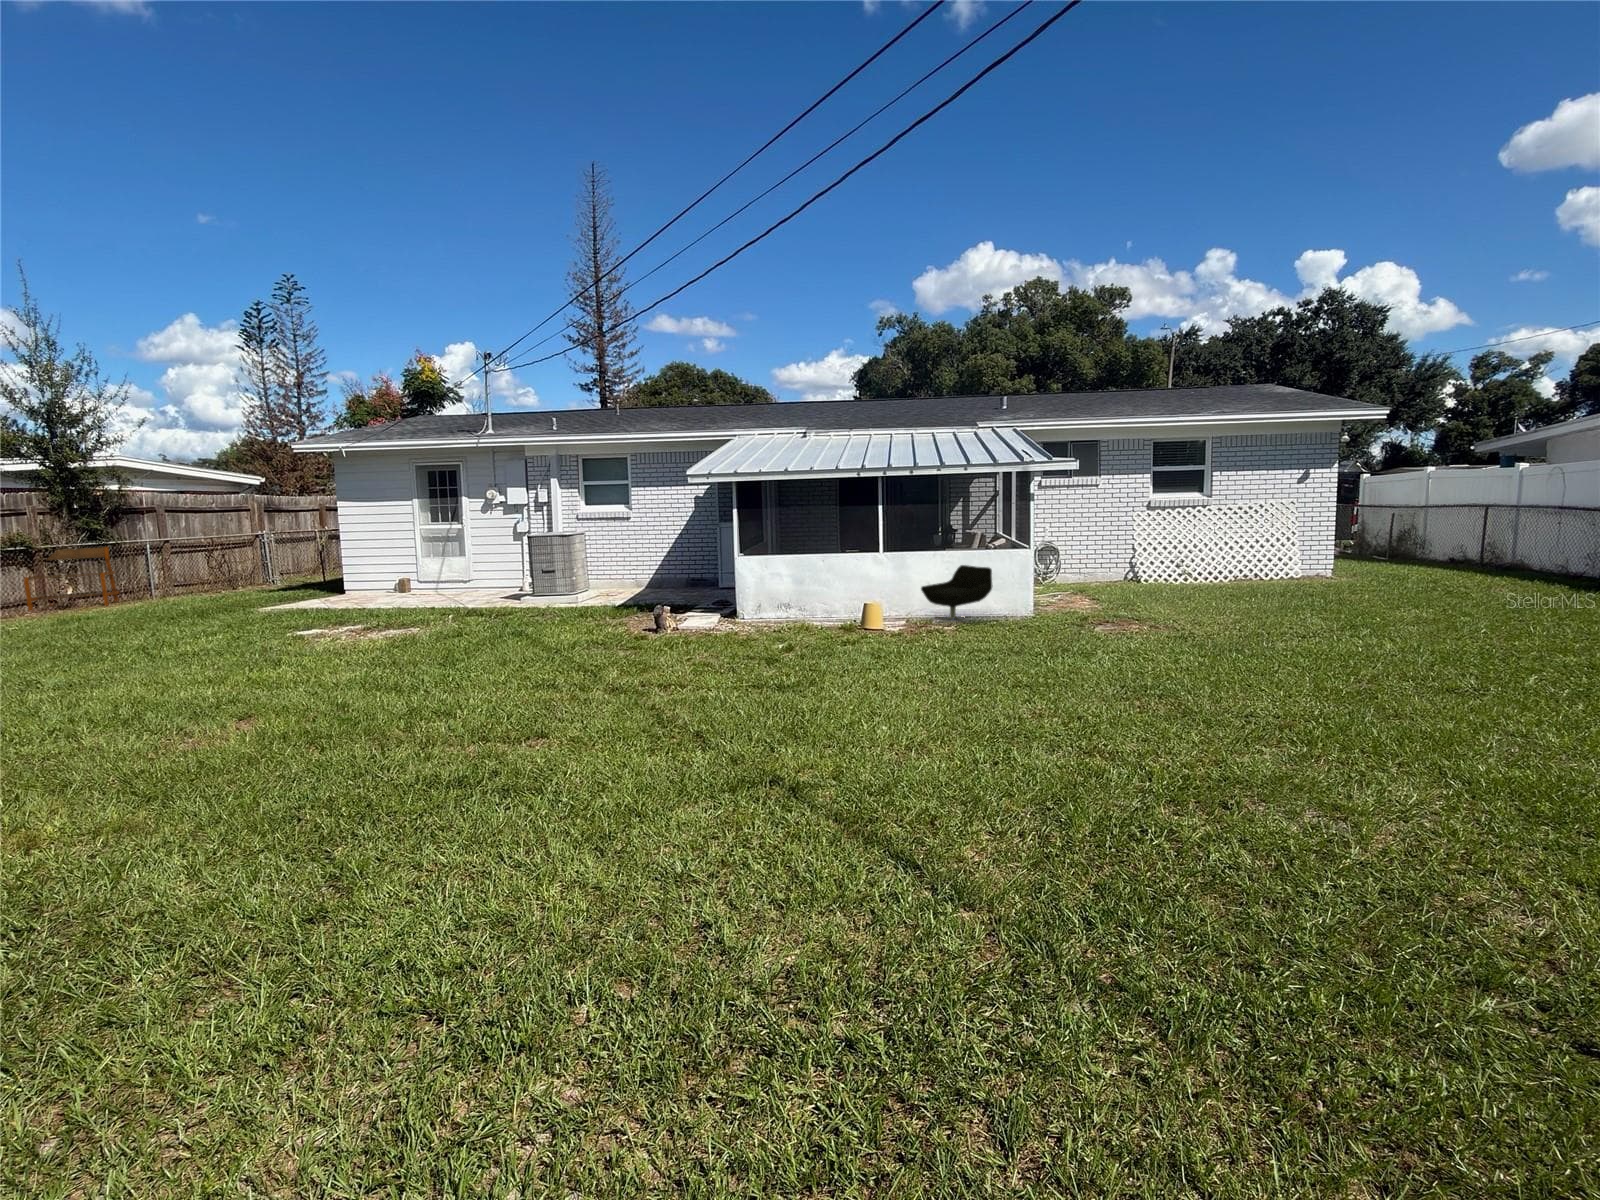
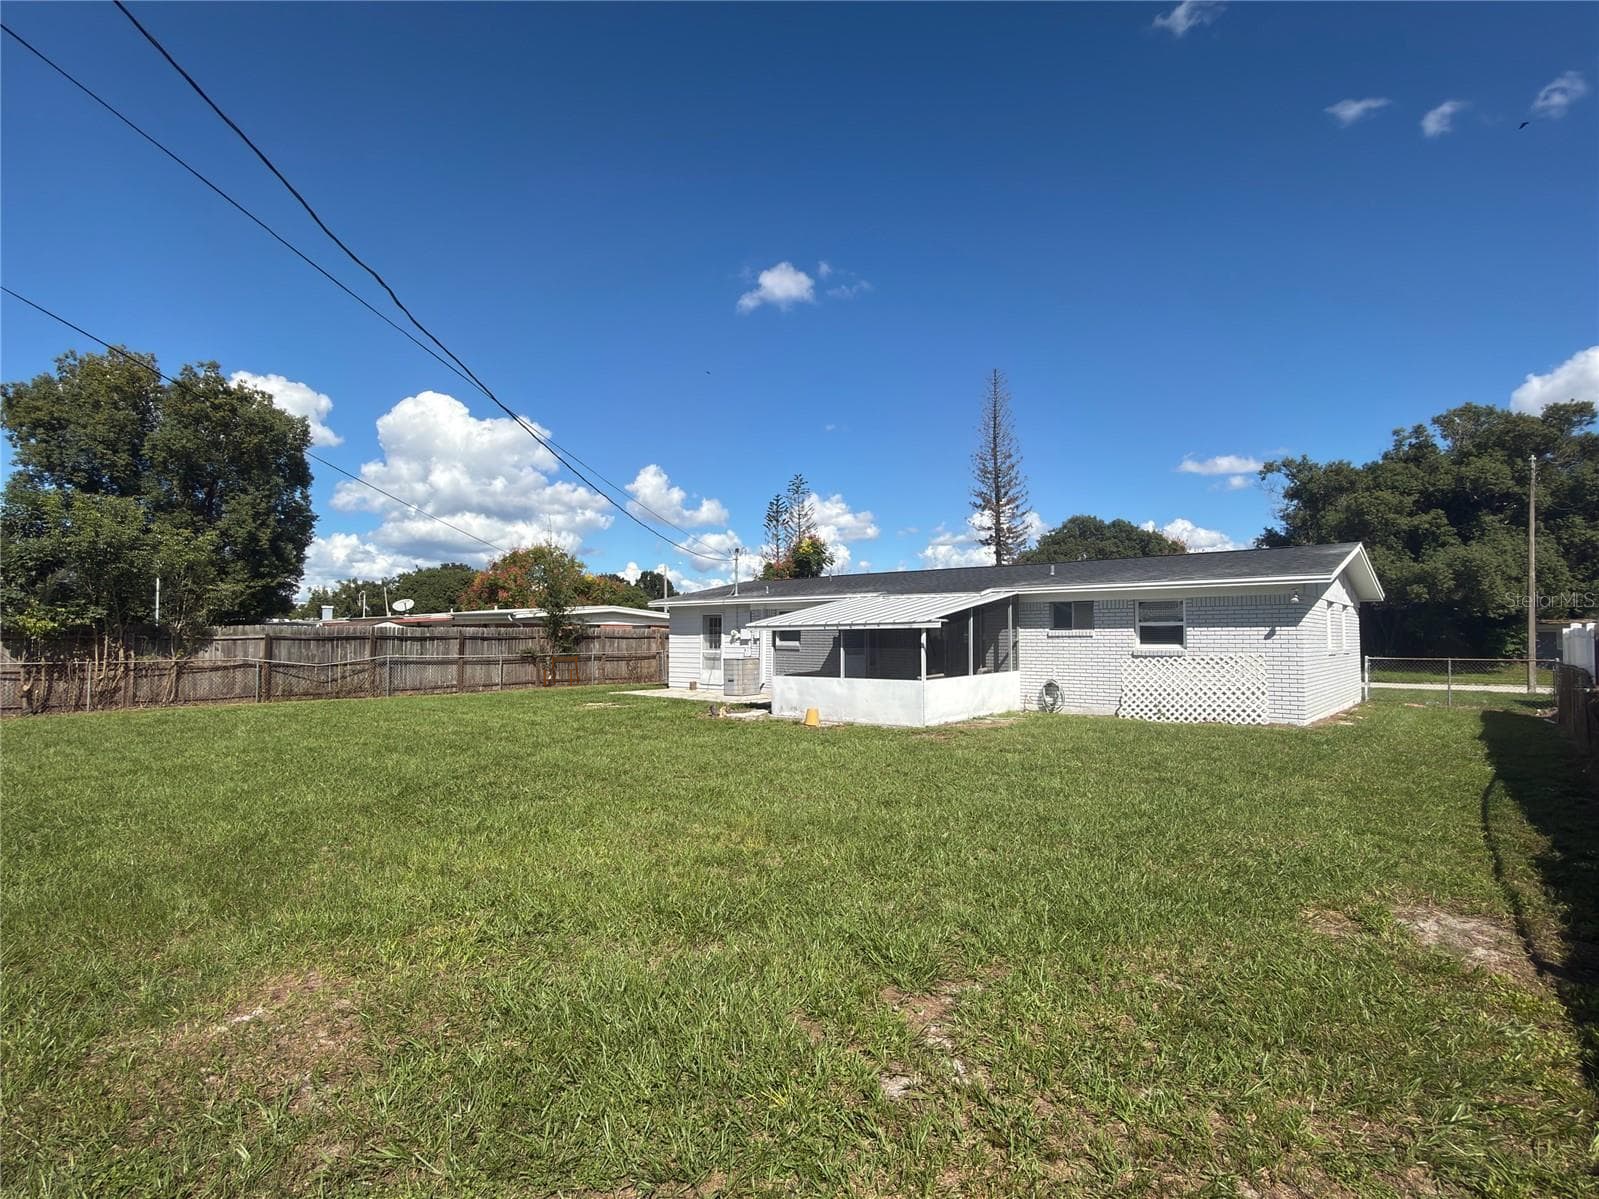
lounge chair: present [921,565,993,623] -> none [843,690,883,726]

